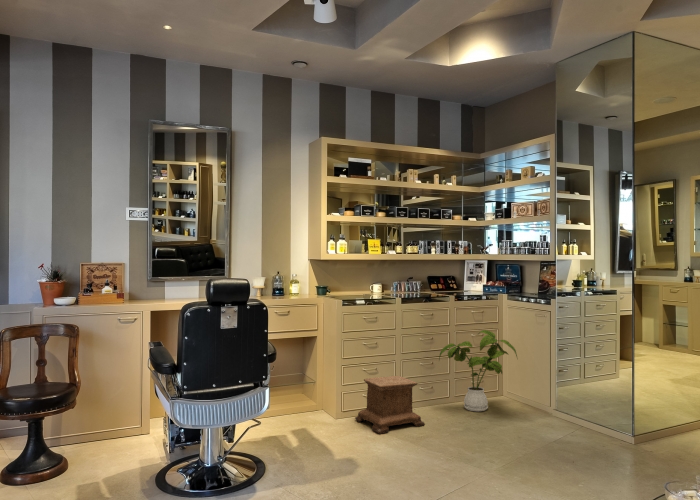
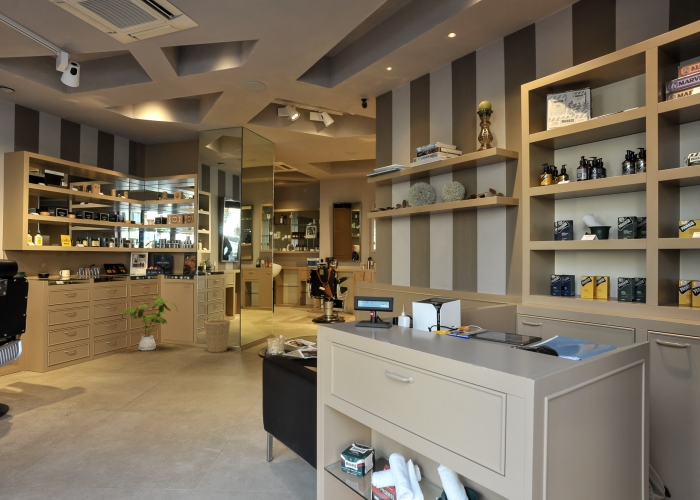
basket: none [560,372,608,442] -> present [205,315,230,352]
stool: present [355,376,425,433] -> none [59,332,117,369]

